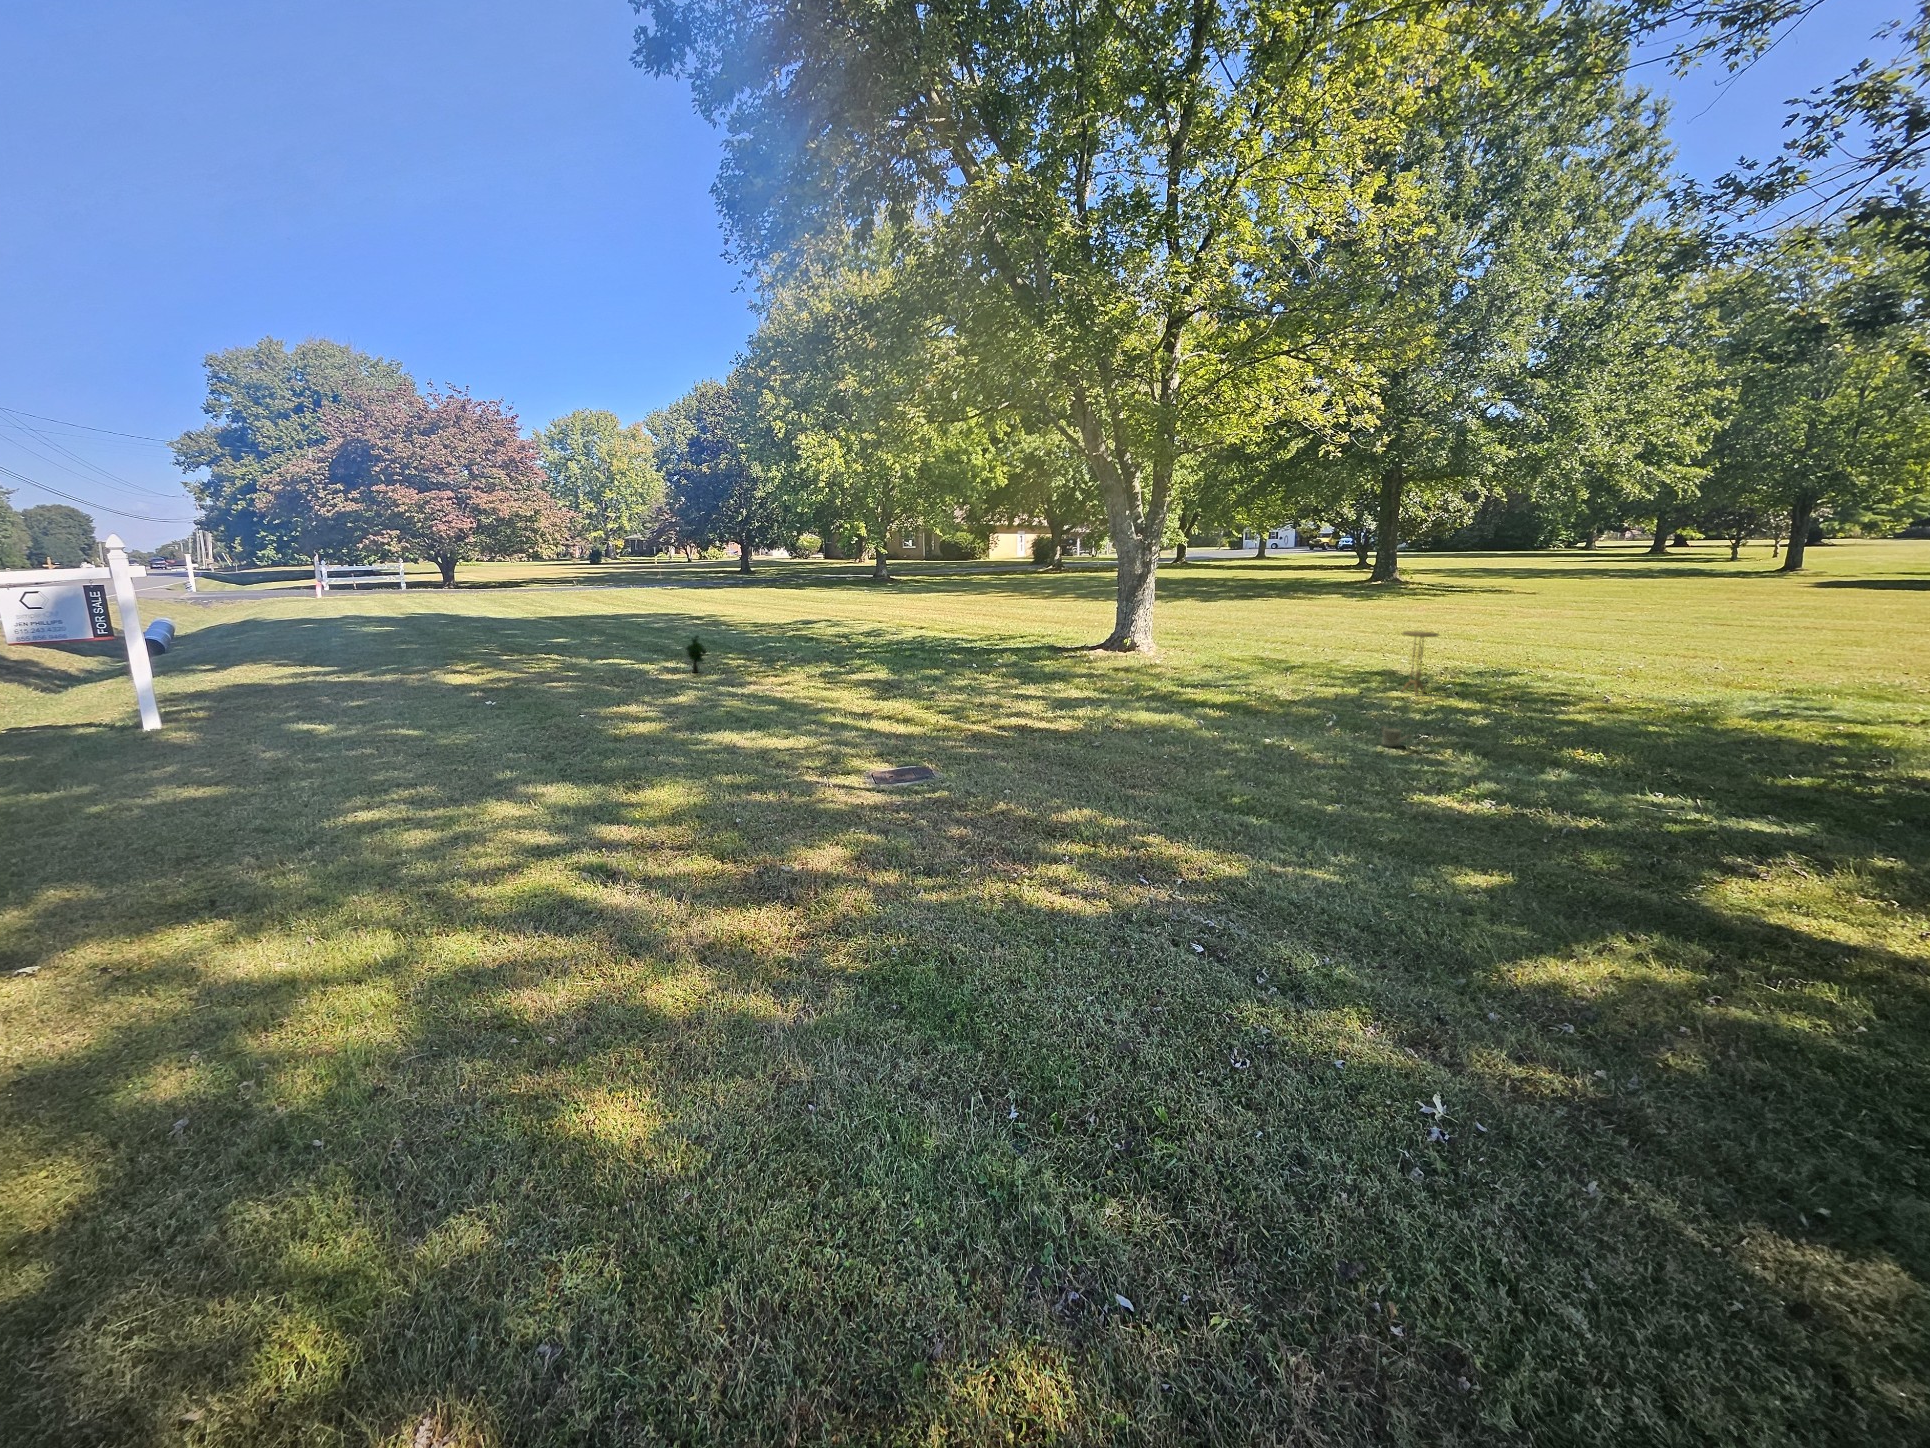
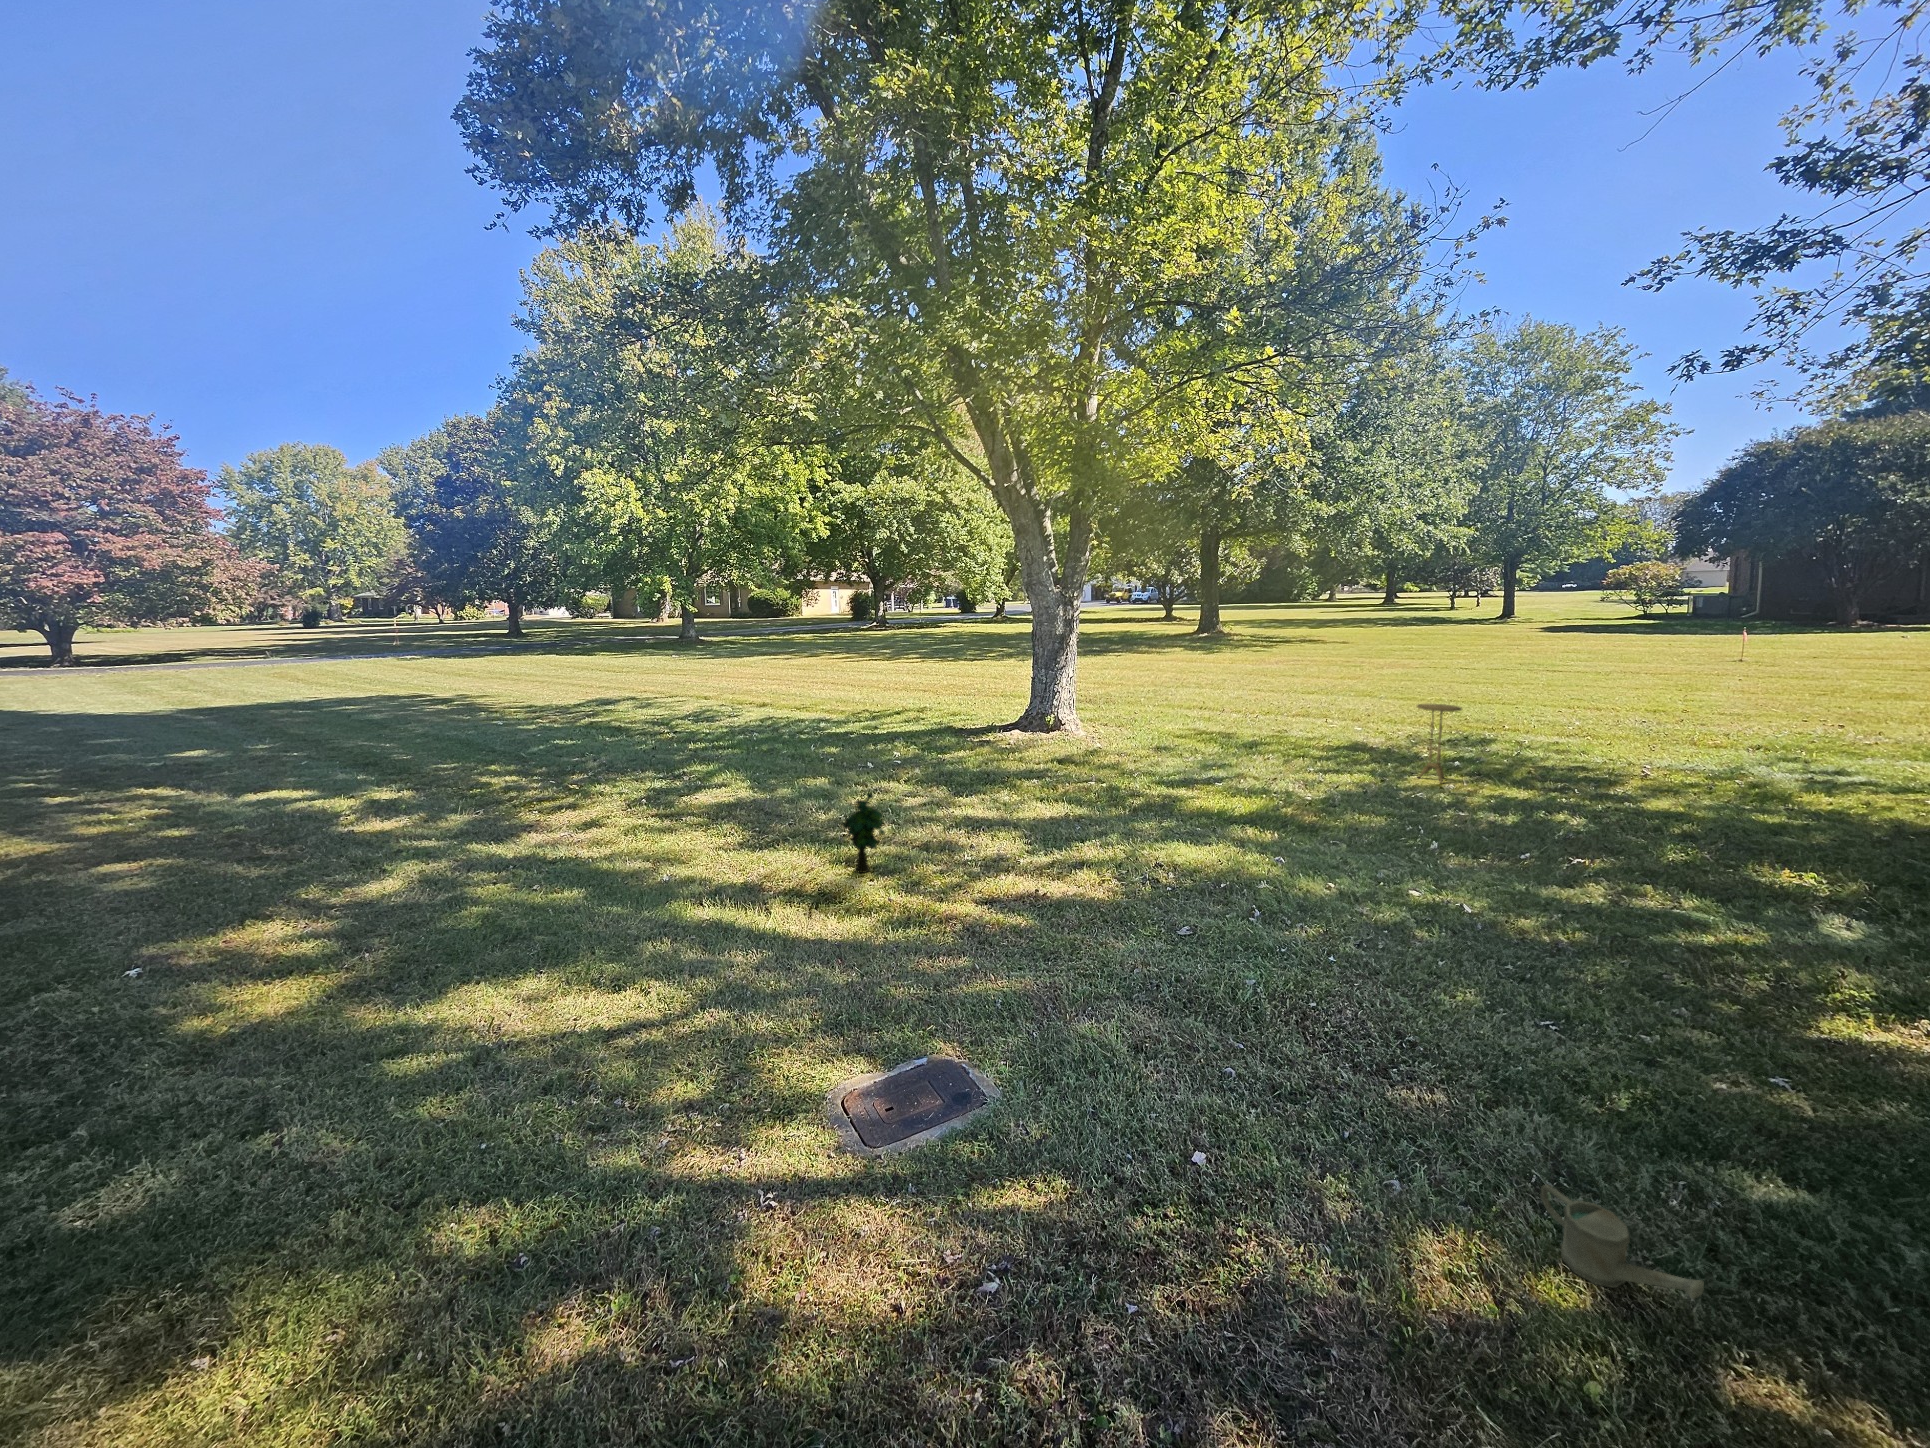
decorative plant: present [686,635,706,673] -> present [840,793,885,873]
watering can: present [1381,726,1412,747] -> present [1541,1185,1704,1298]

